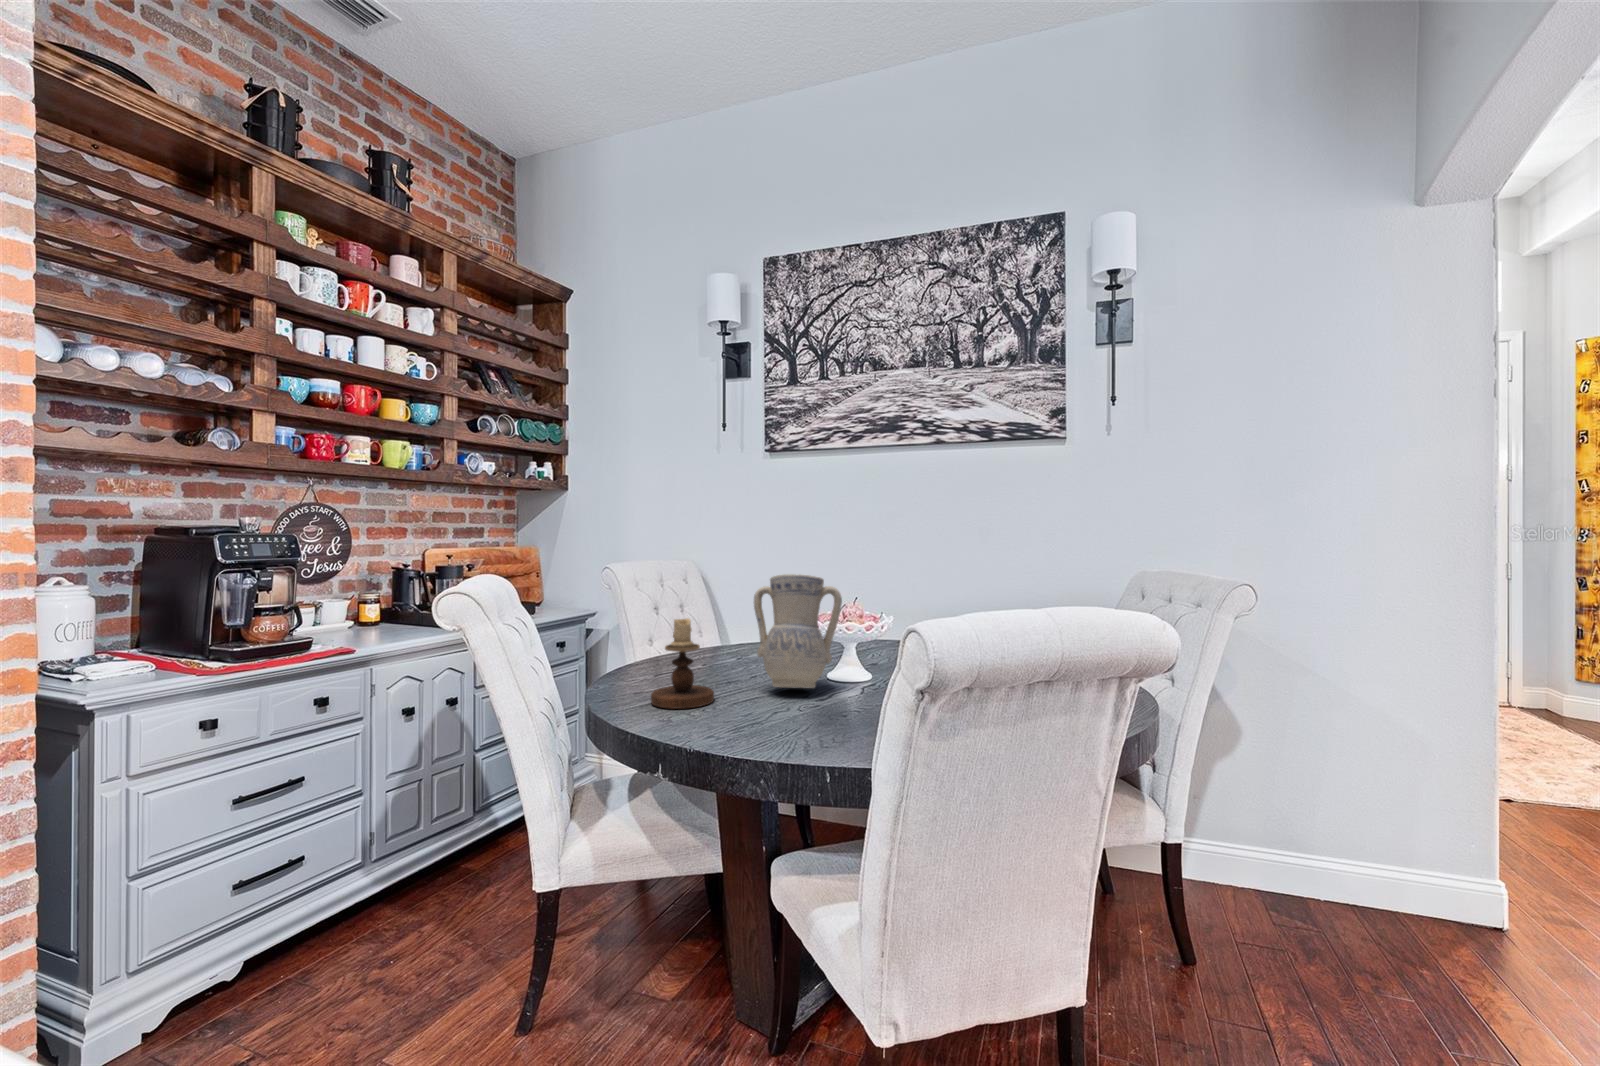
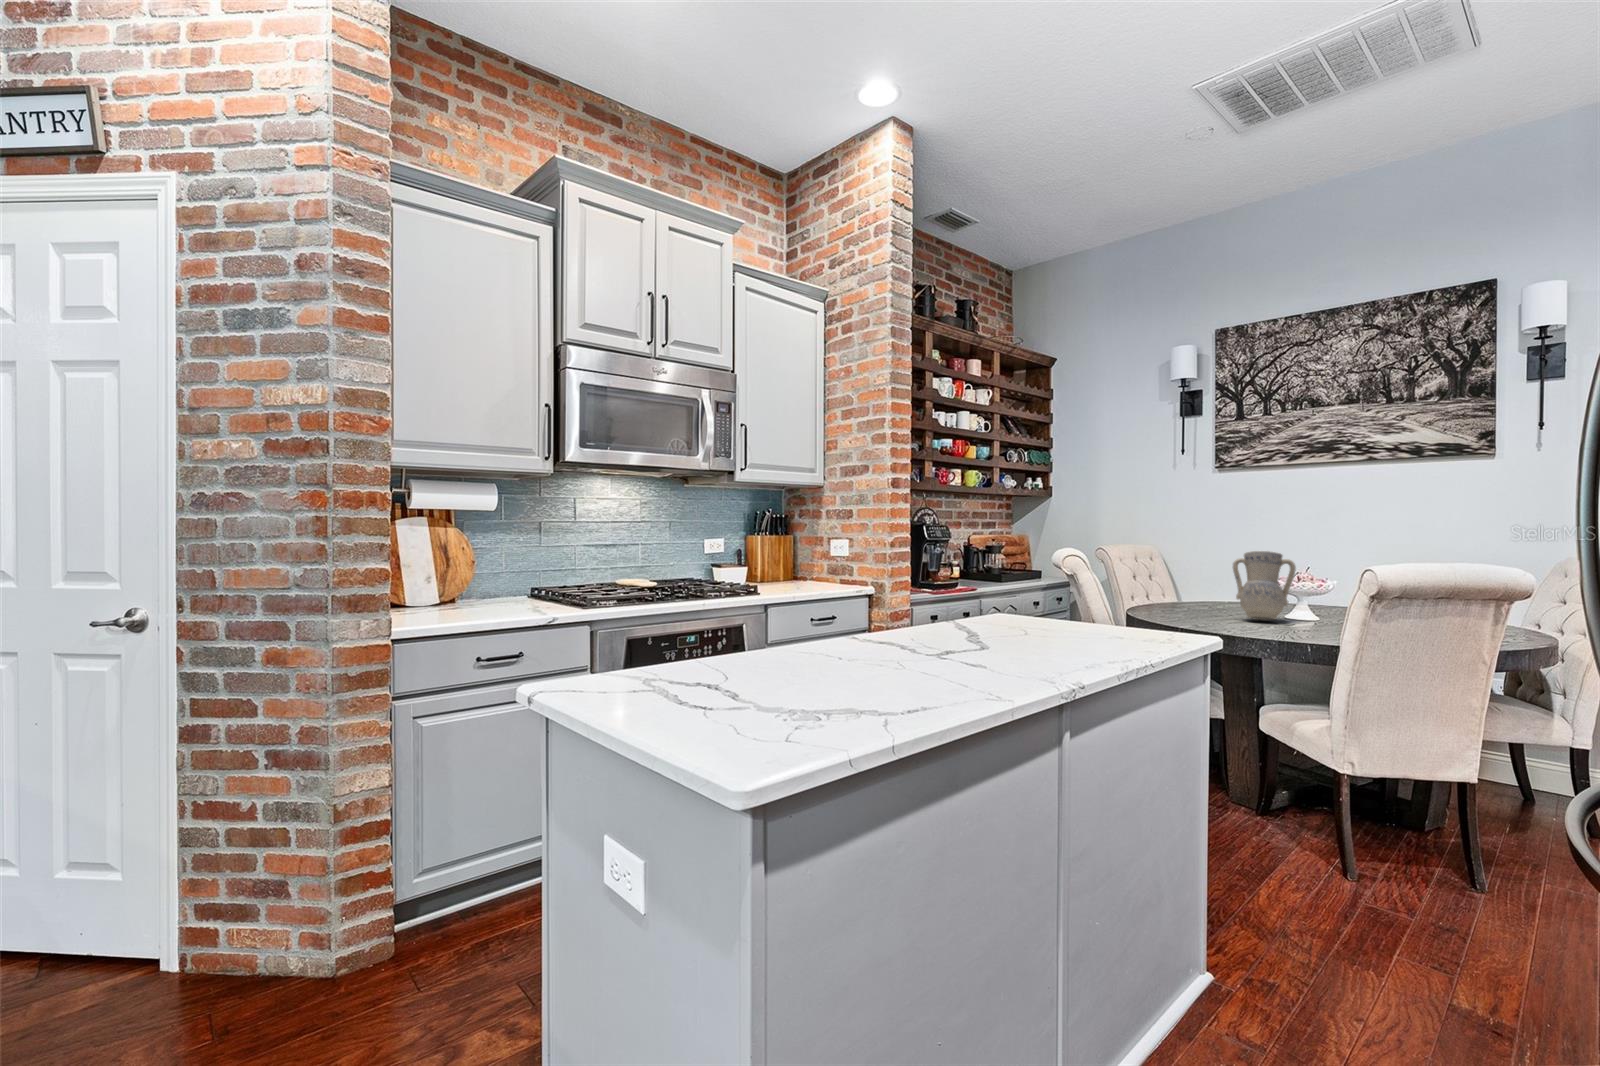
candlestick: present [651,618,714,709] -> none [1170,574,1210,623]

